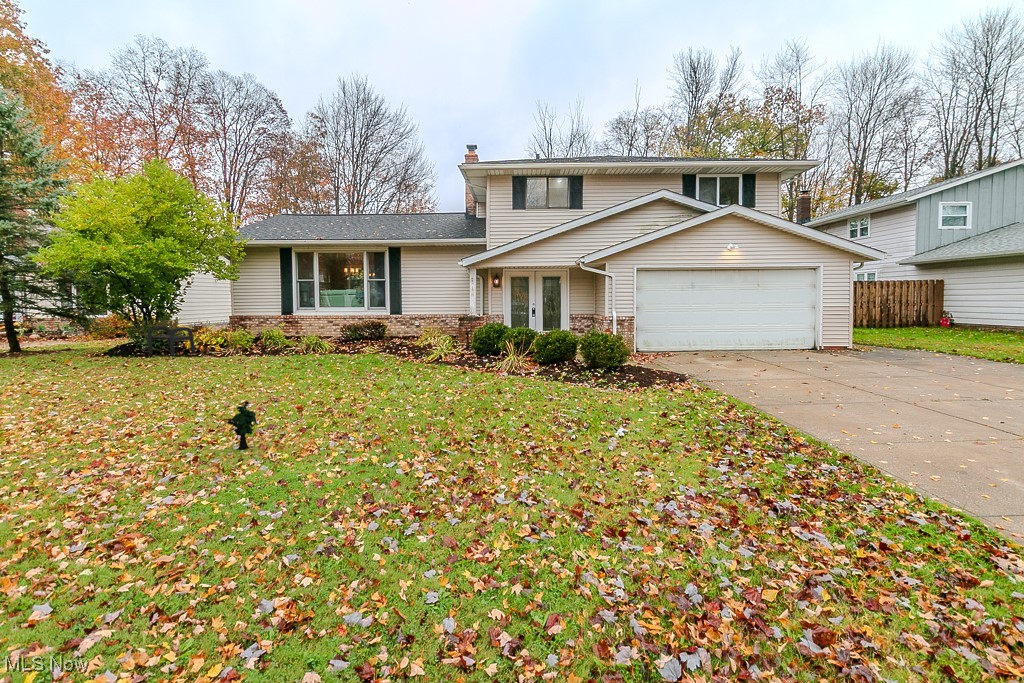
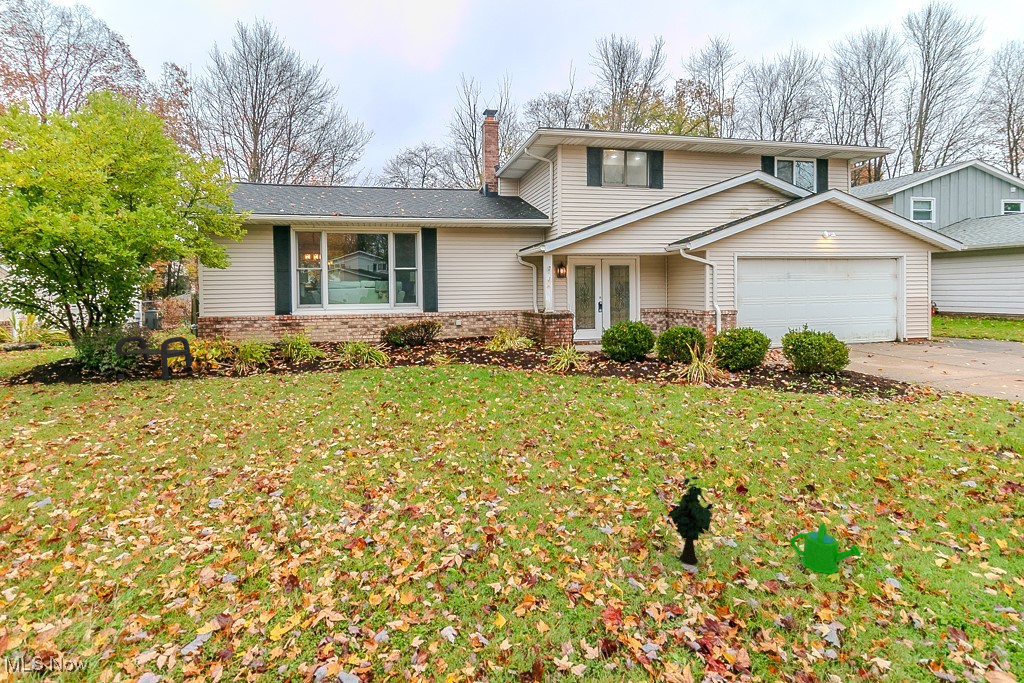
watering can: none [292,432,313,459] -> present [790,523,861,574]

